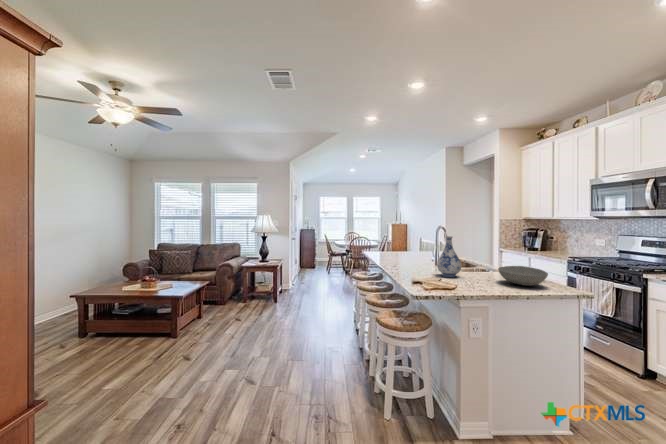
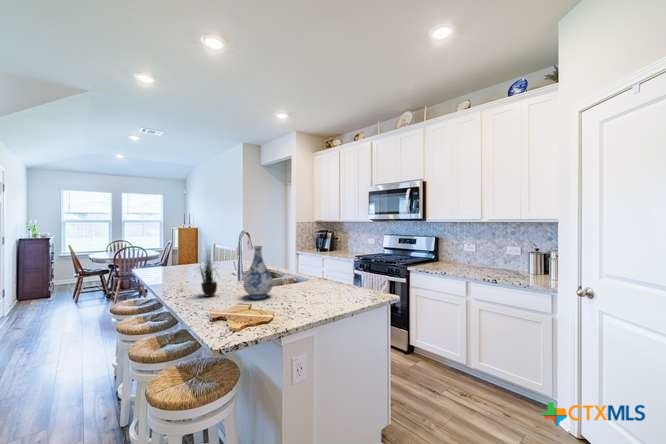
potted plant: none [400,229,422,271] -> present [200,254,217,297]
bowl: present [498,266,548,286] -> none [314,274,360,297]

